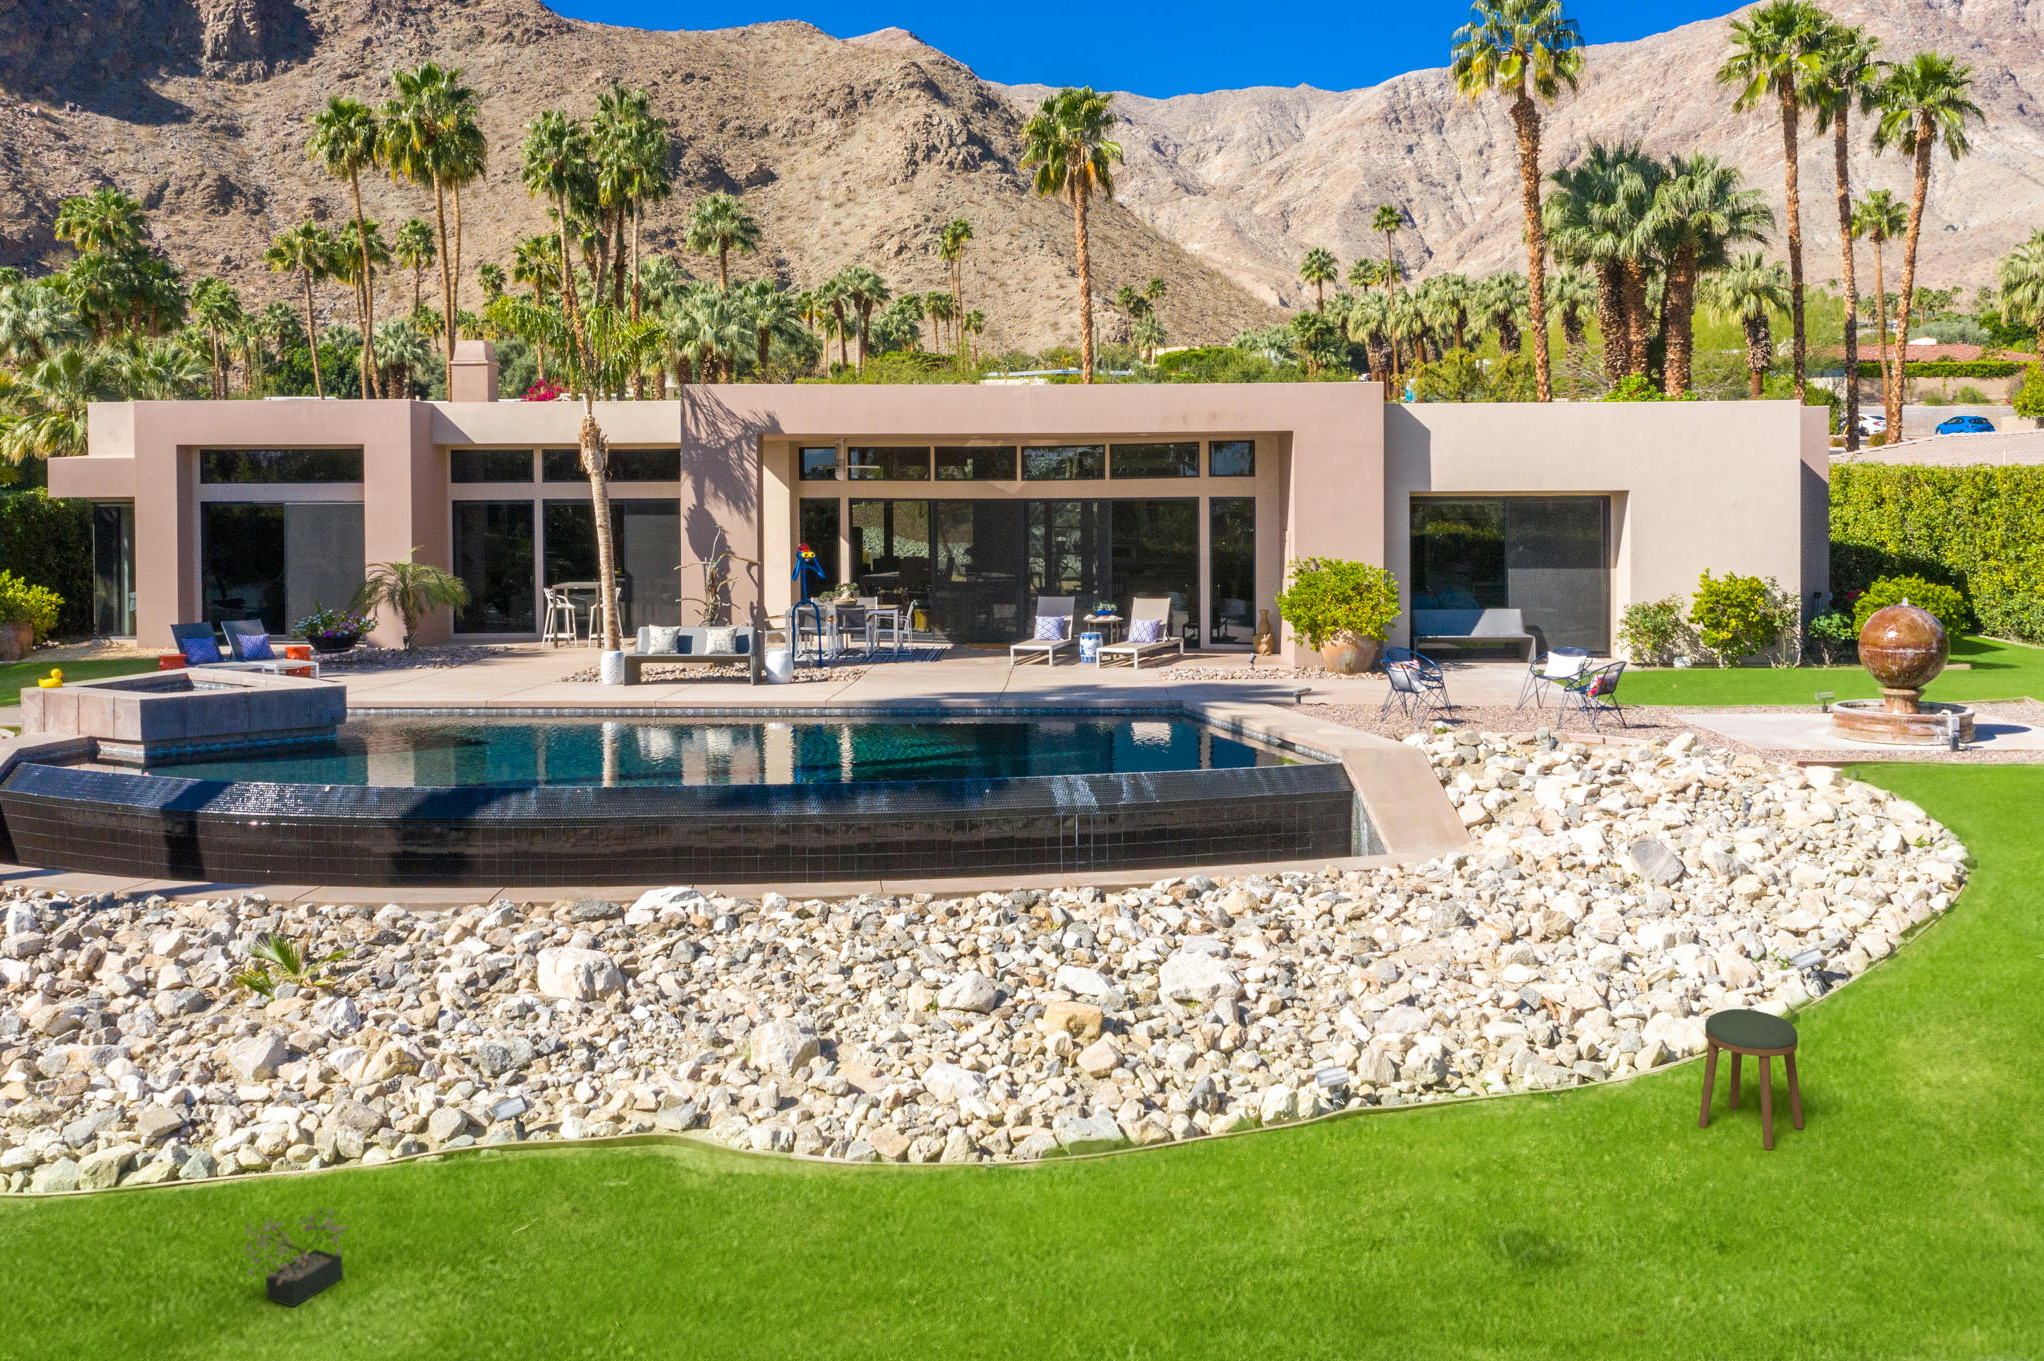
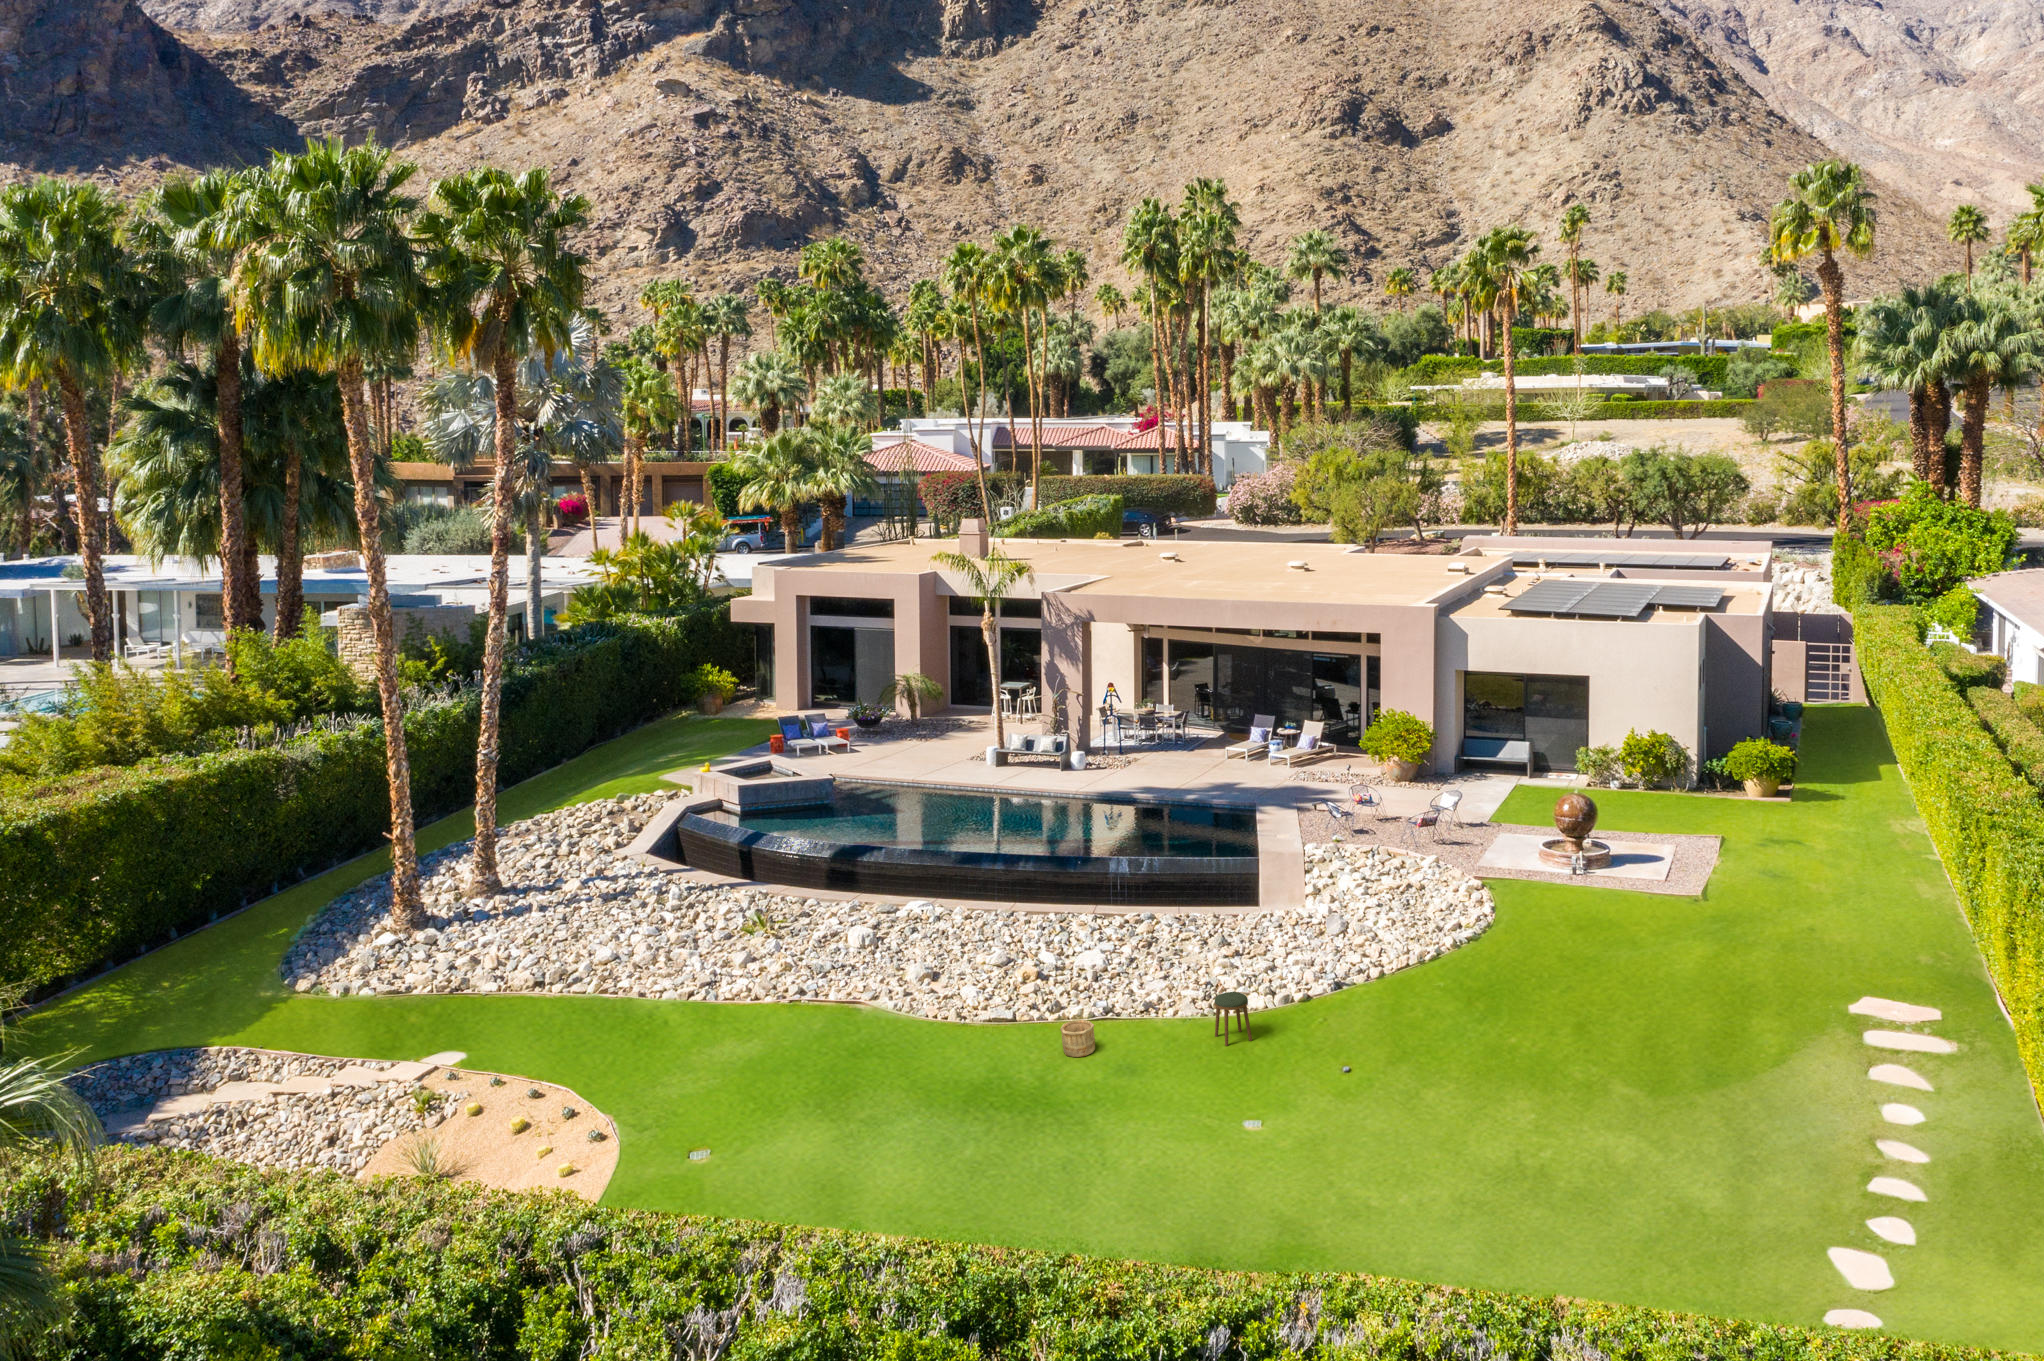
wooden bucket: none [1385,1123,1484,1233] -> present [1060,1020,1095,1057]
decorative plant: present [245,1209,345,1307] -> none [707,1009,739,1037]

